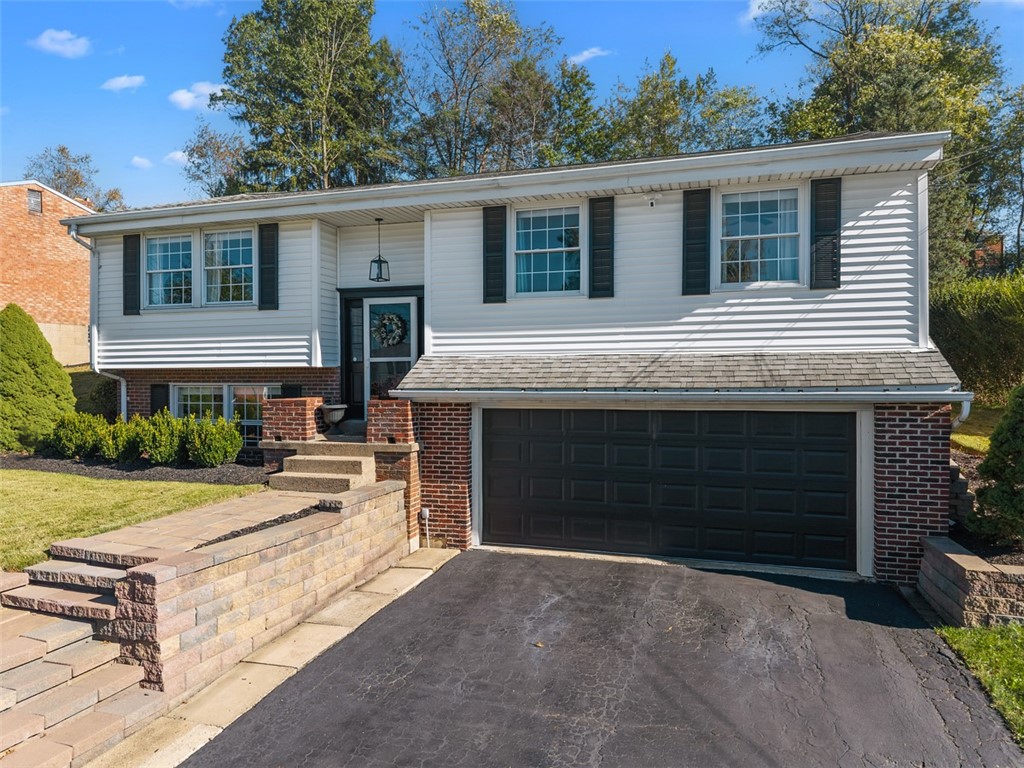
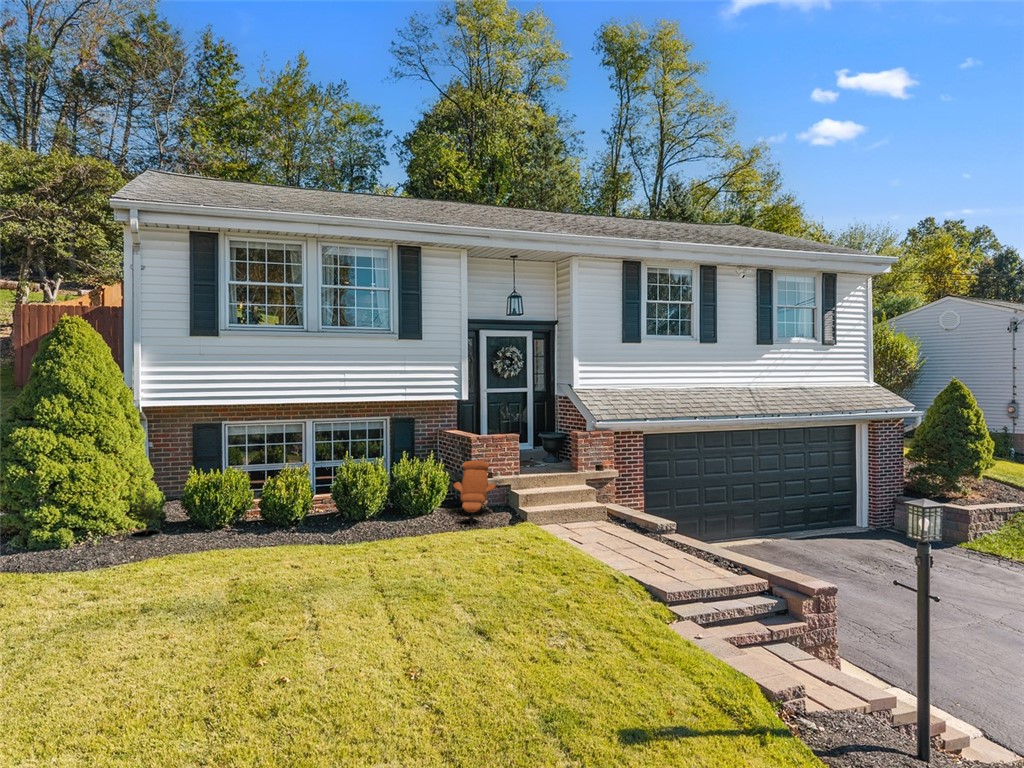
lounge chair: none [194,421,263,480] -> present [454,461,495,527]

